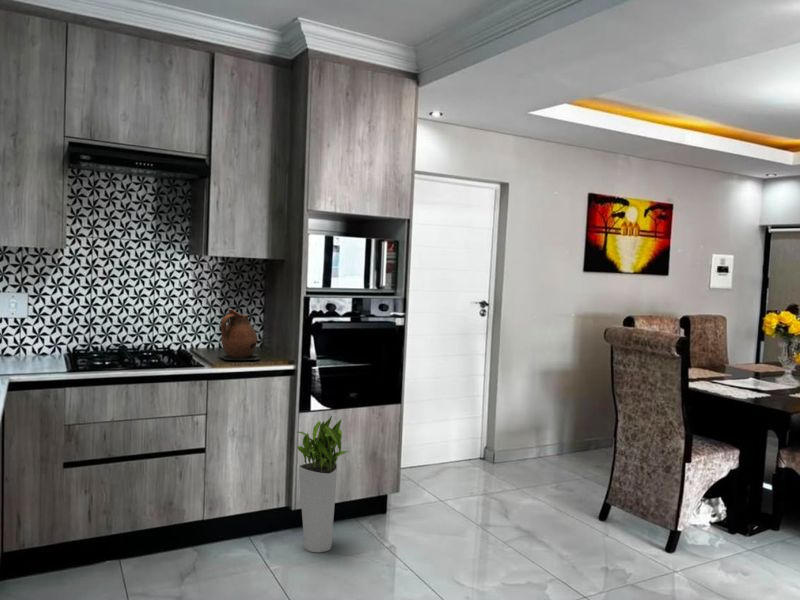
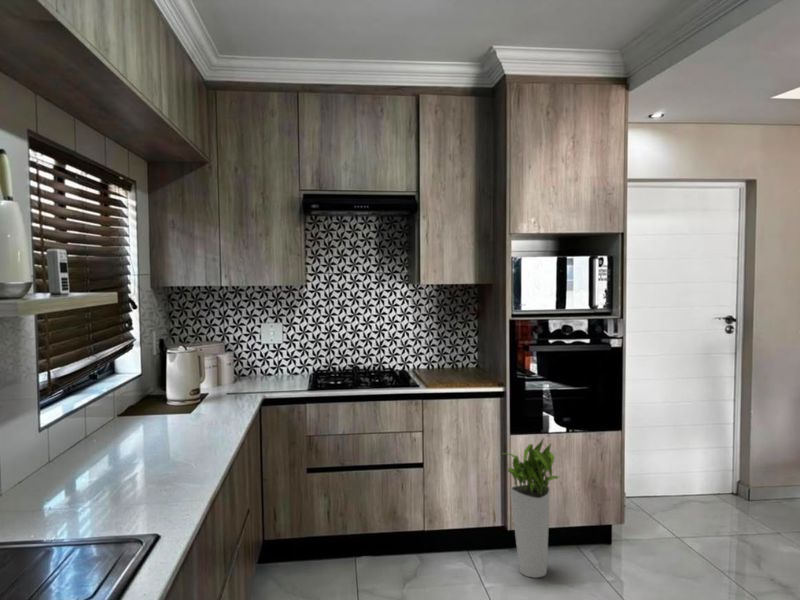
ceramic pitcher: present [220,309,260,360] -> none [434,333,472,382]

